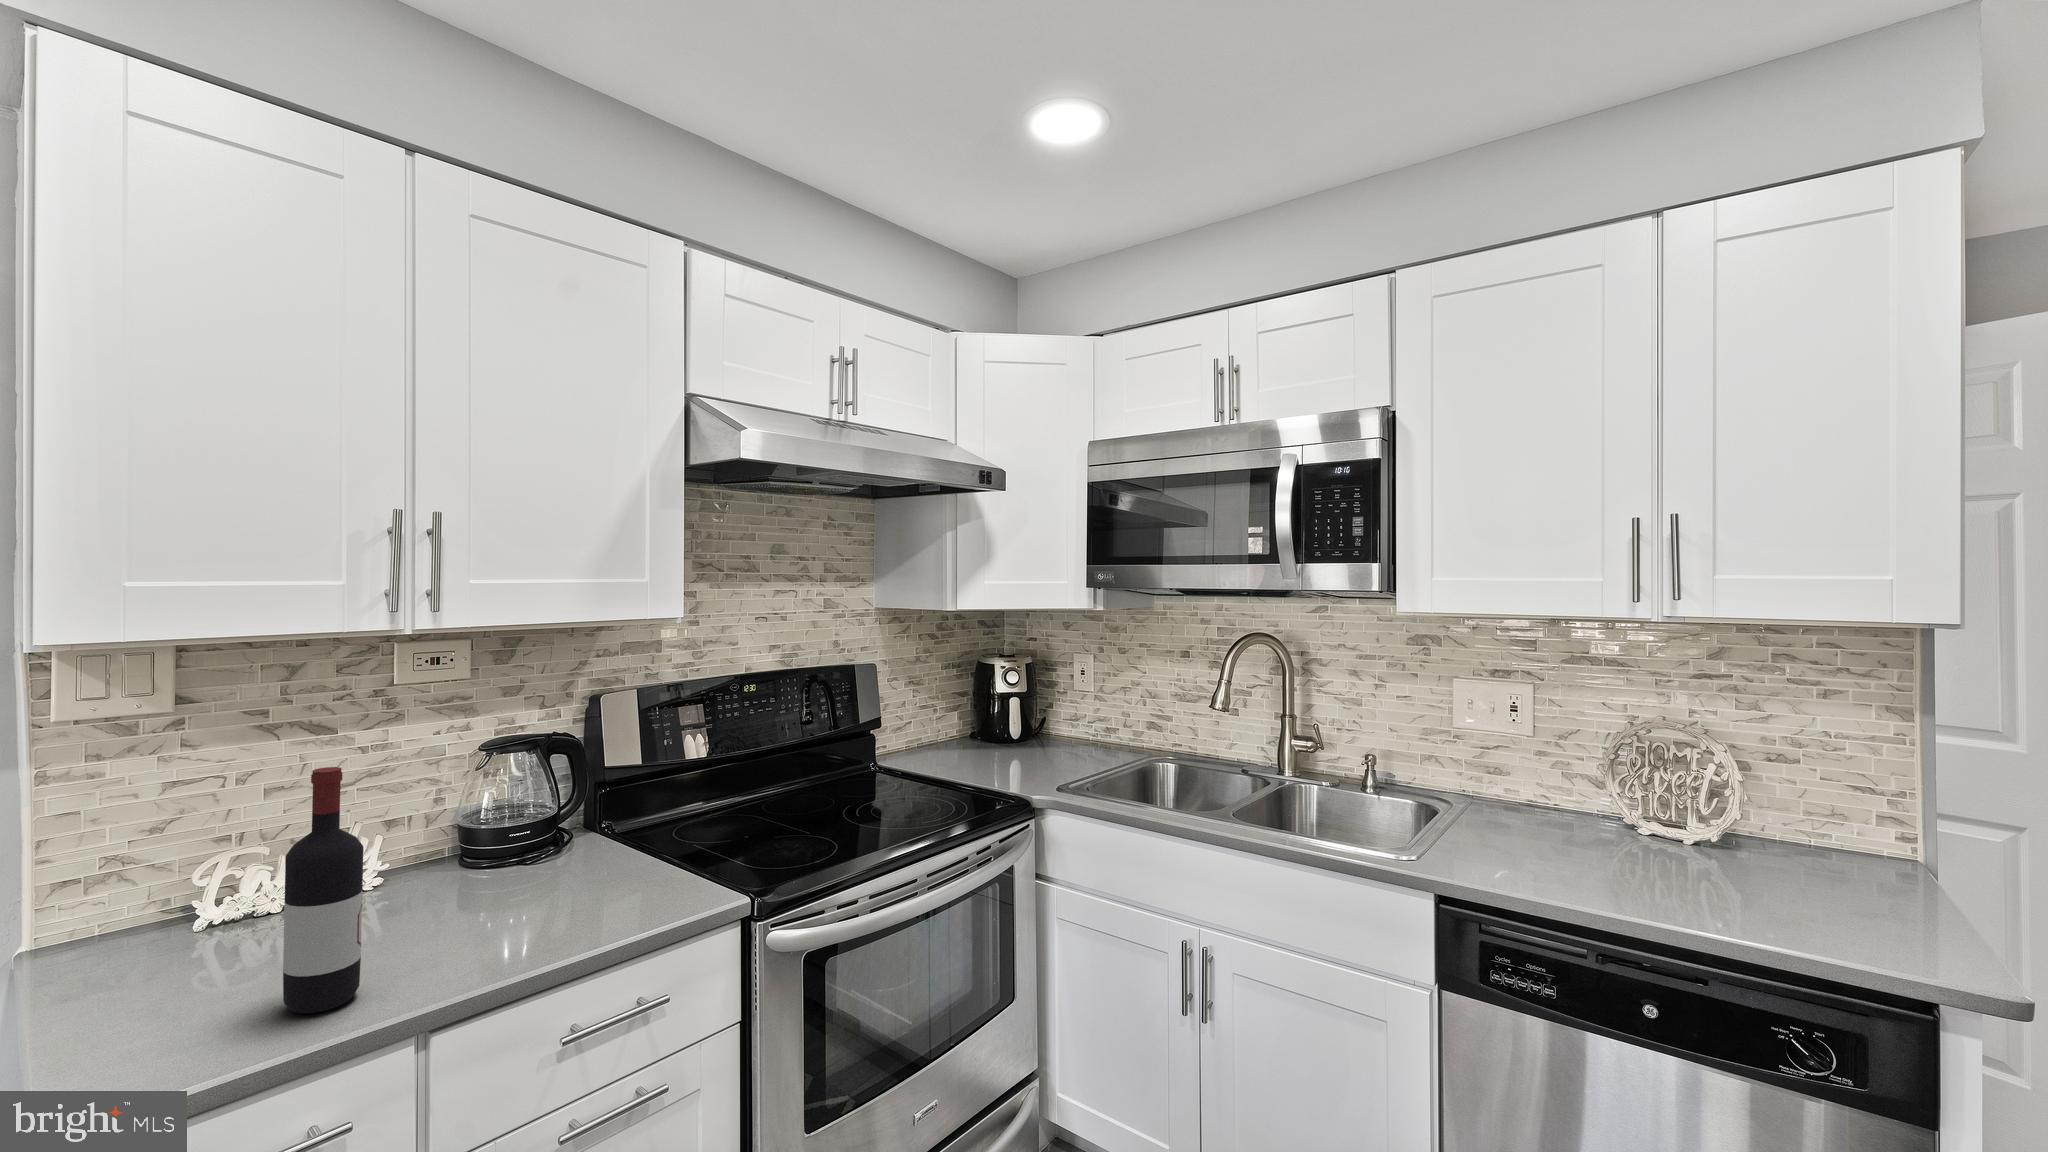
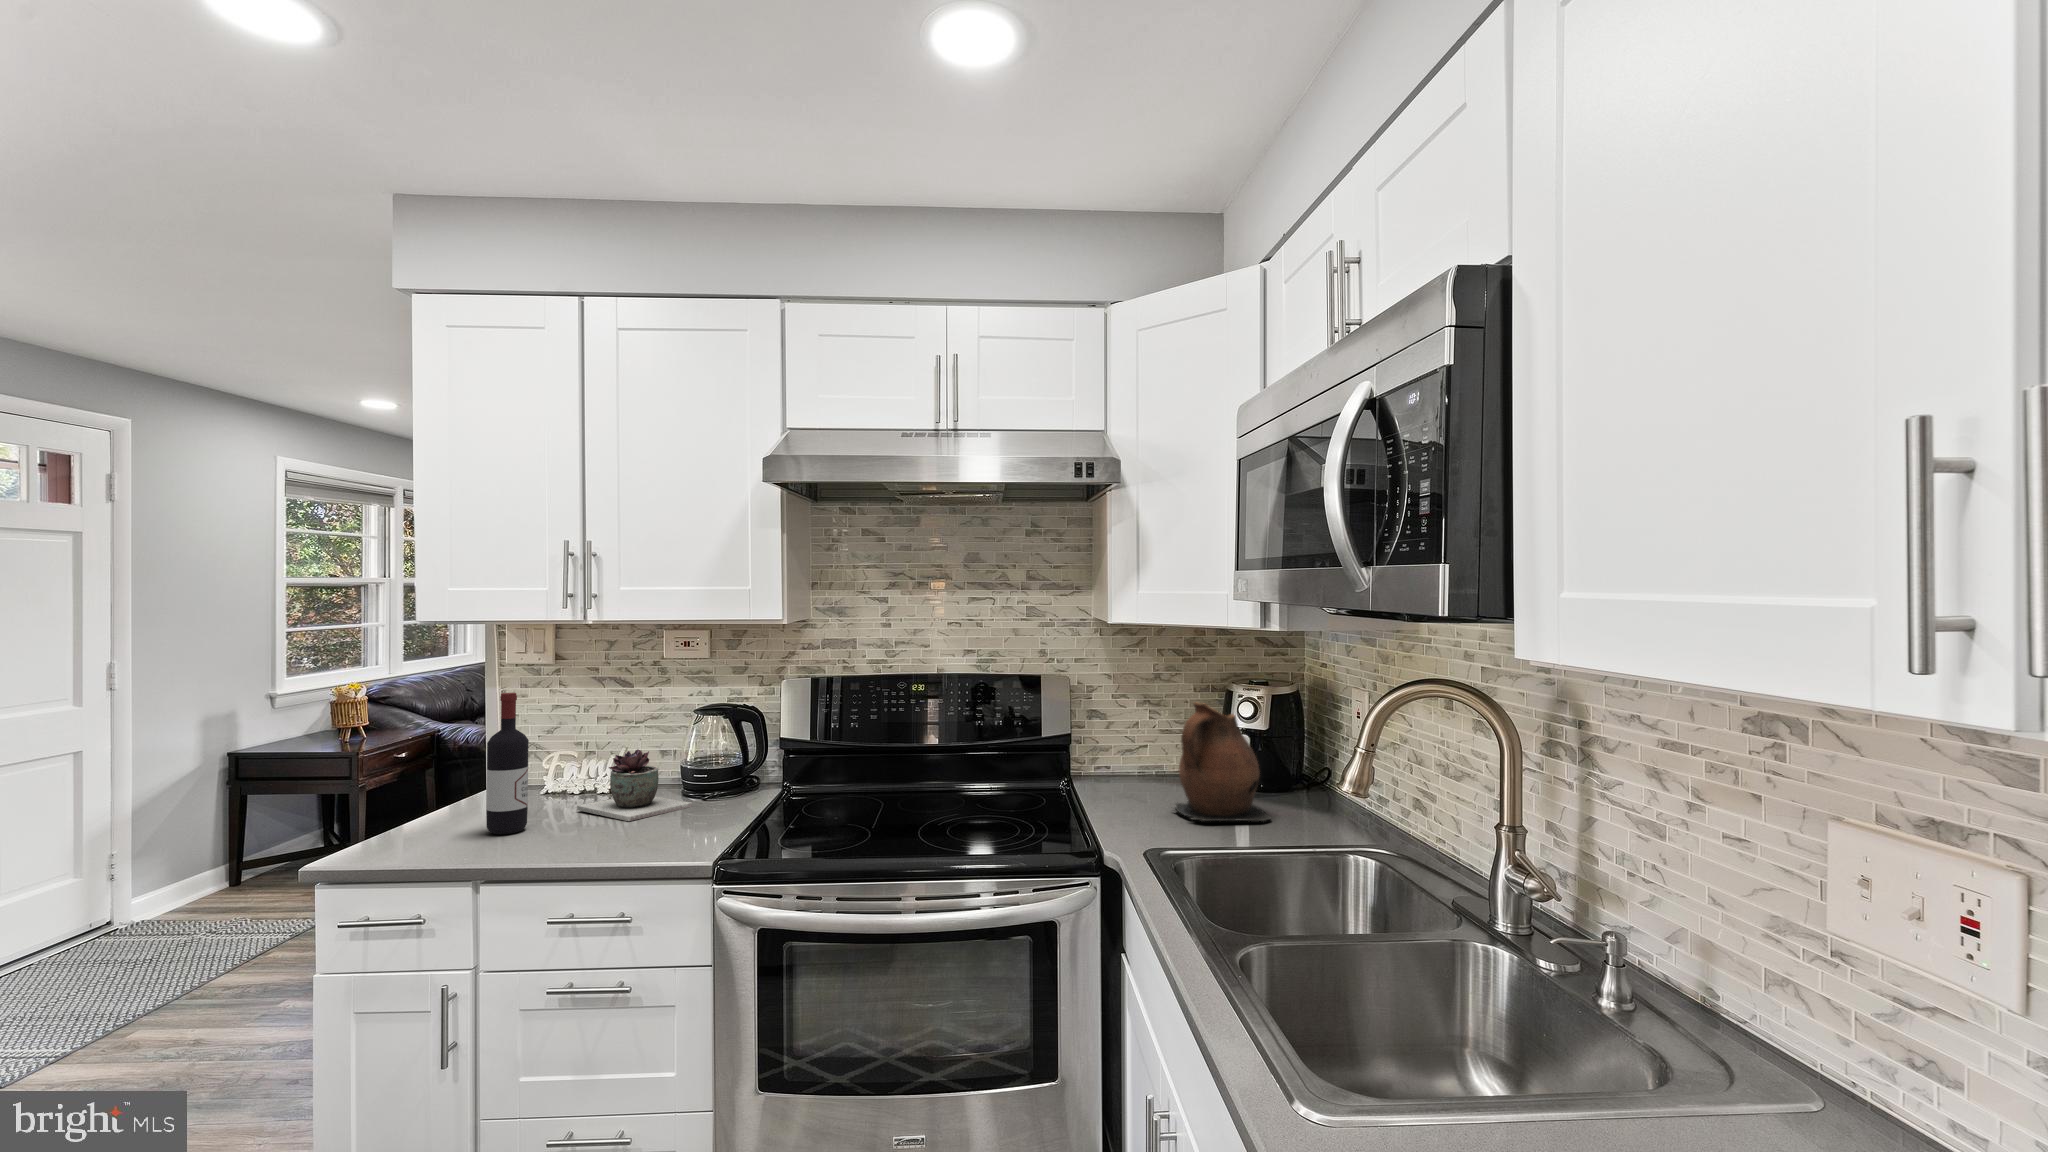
ceramic pitcher: none [1003,684,1092,785] -> present [1175,703,1271,822]
succulent plant: none [343,825,520,943] -> present [577,749,692,821]

